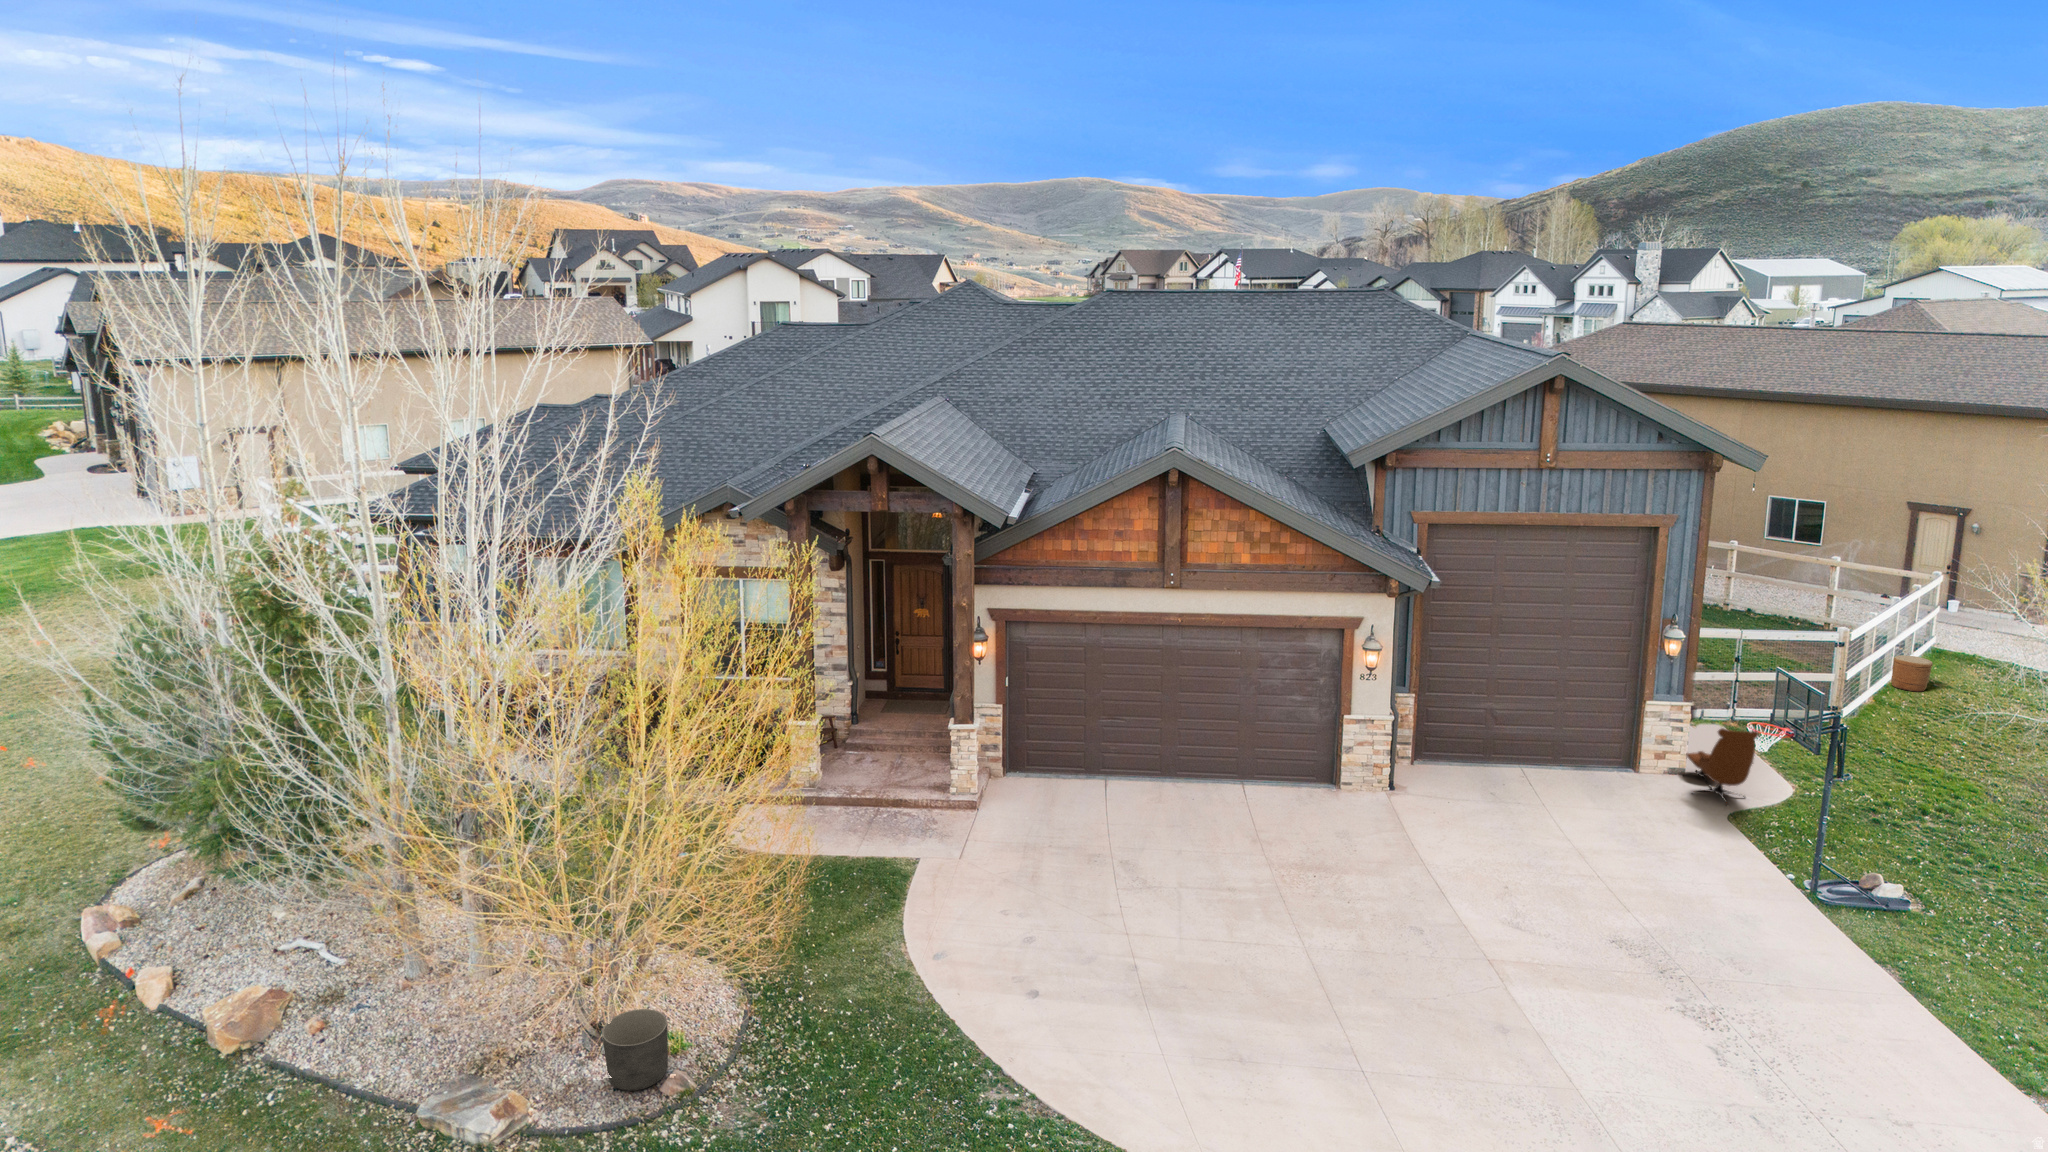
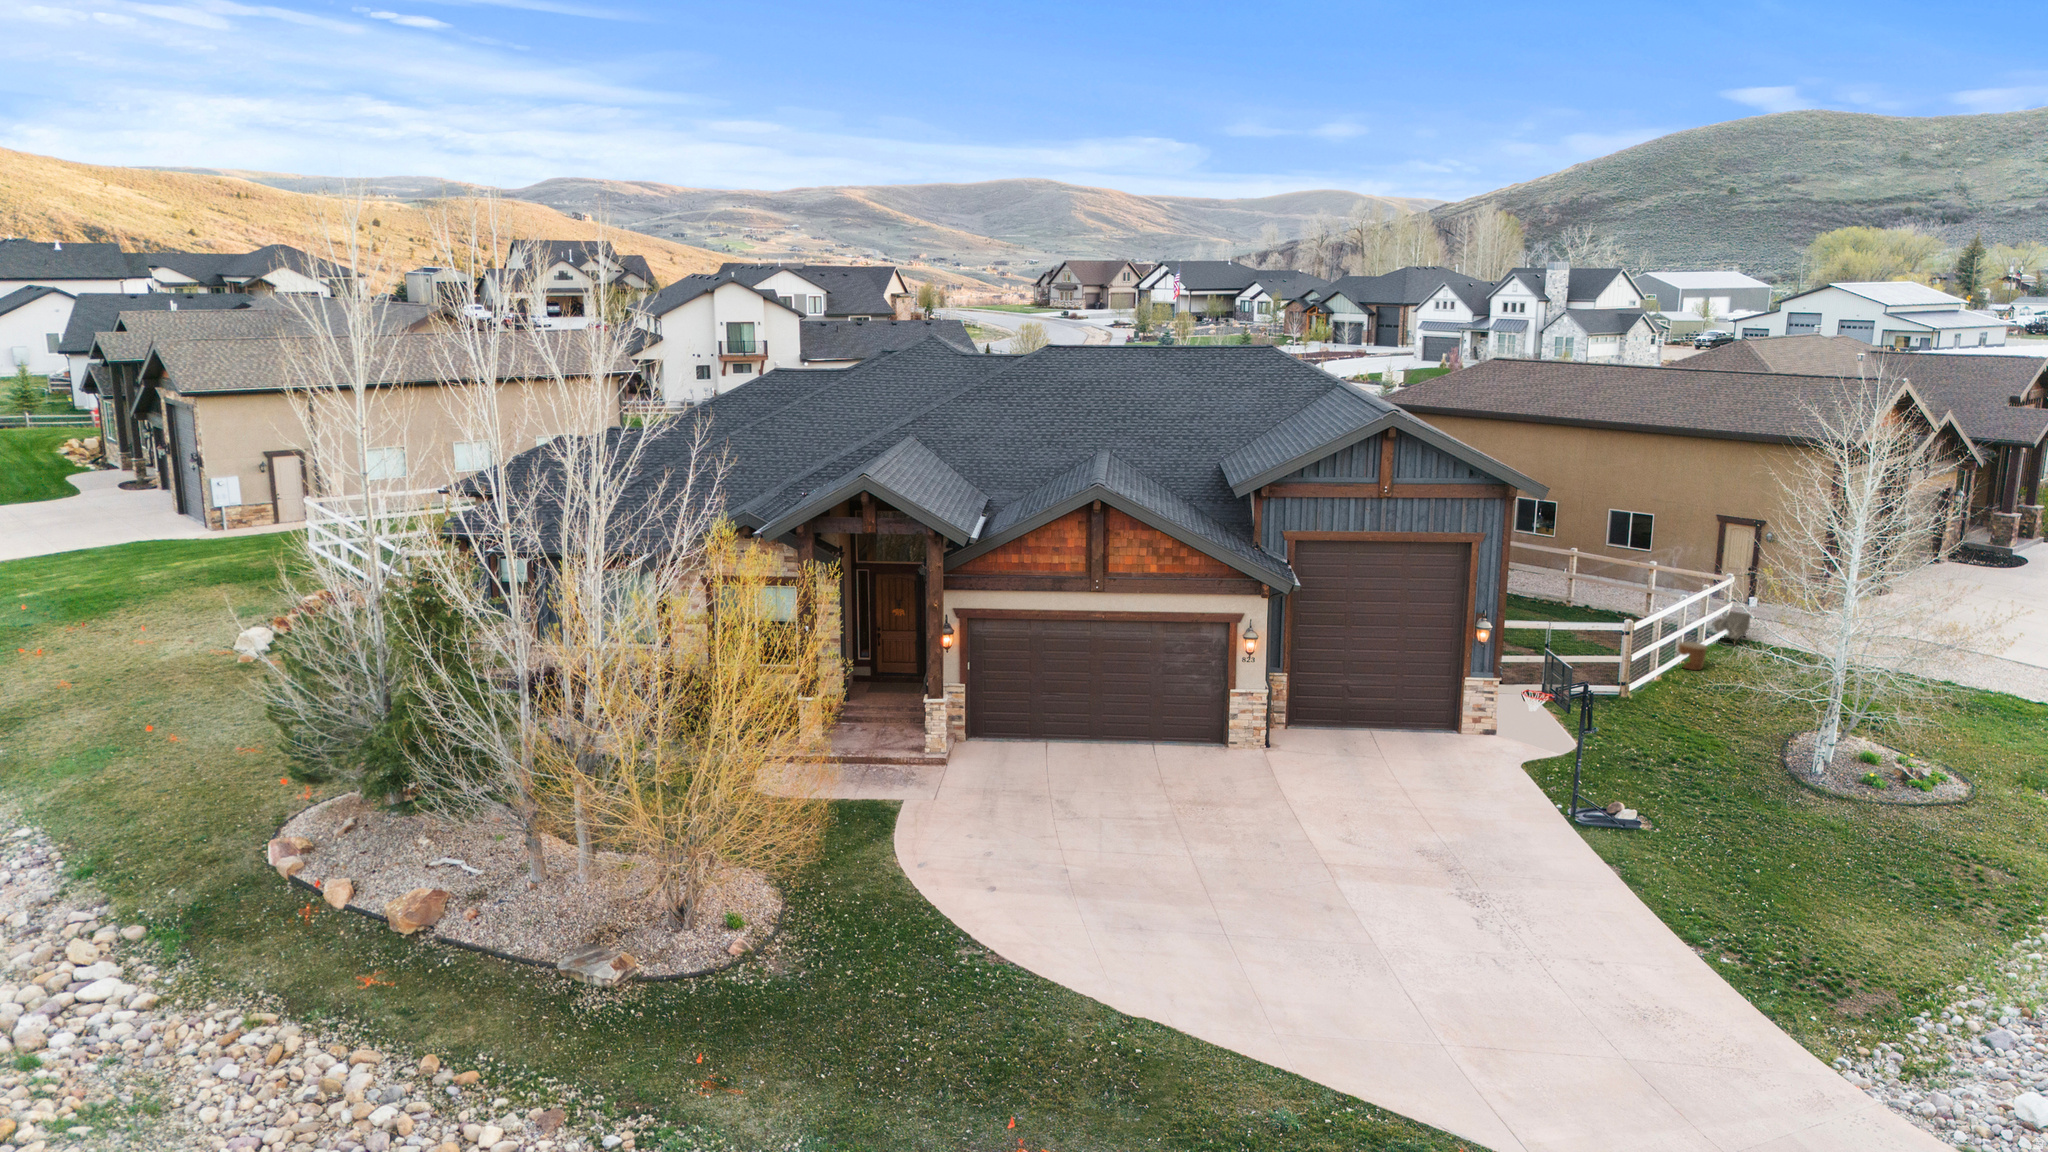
bench: none [1924,616,1973,661] -> present [1712,611,1751,646]
lounge chair: present [1687,728,1759,803] -> none [1496,697,1546,756]
planter: present [602,1009,668,1091] -> none [684,897,730,953]

